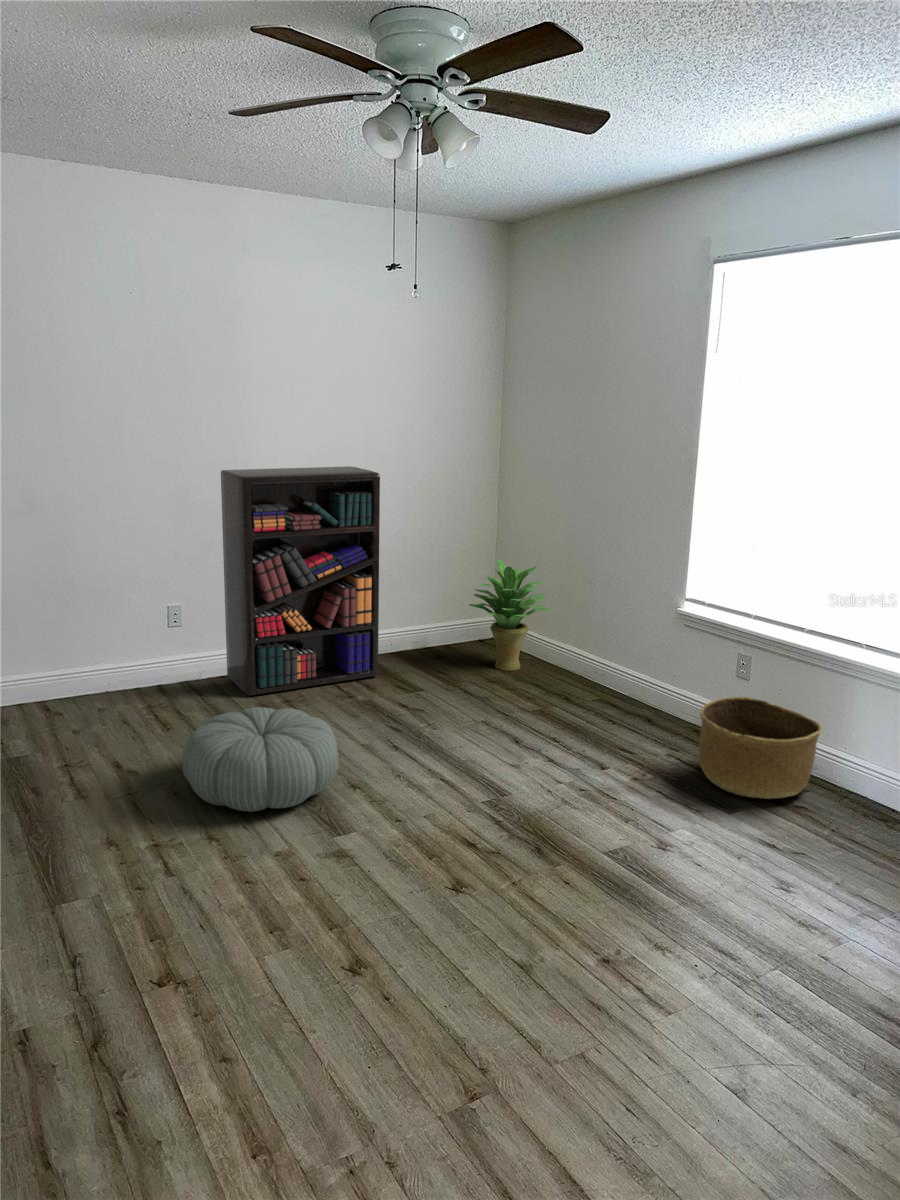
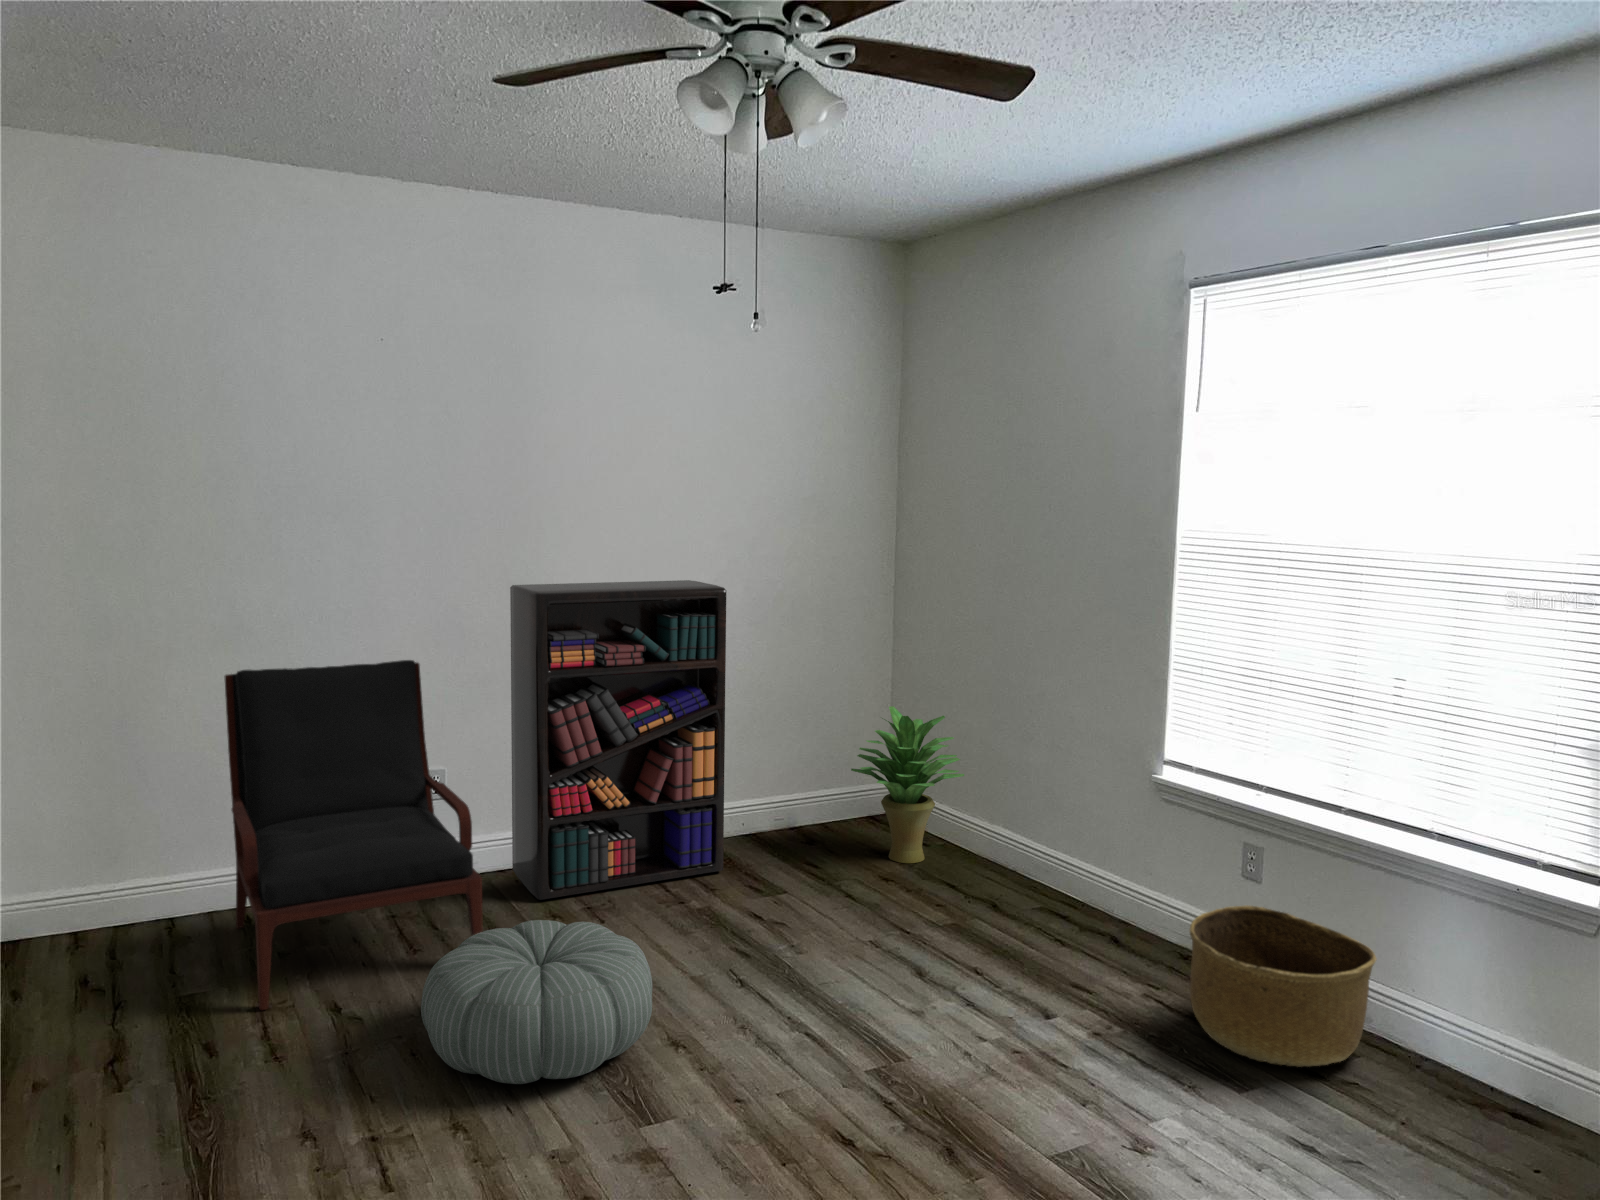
armchair: none [17,525,216,768] -> present [224,660,483,1010]

